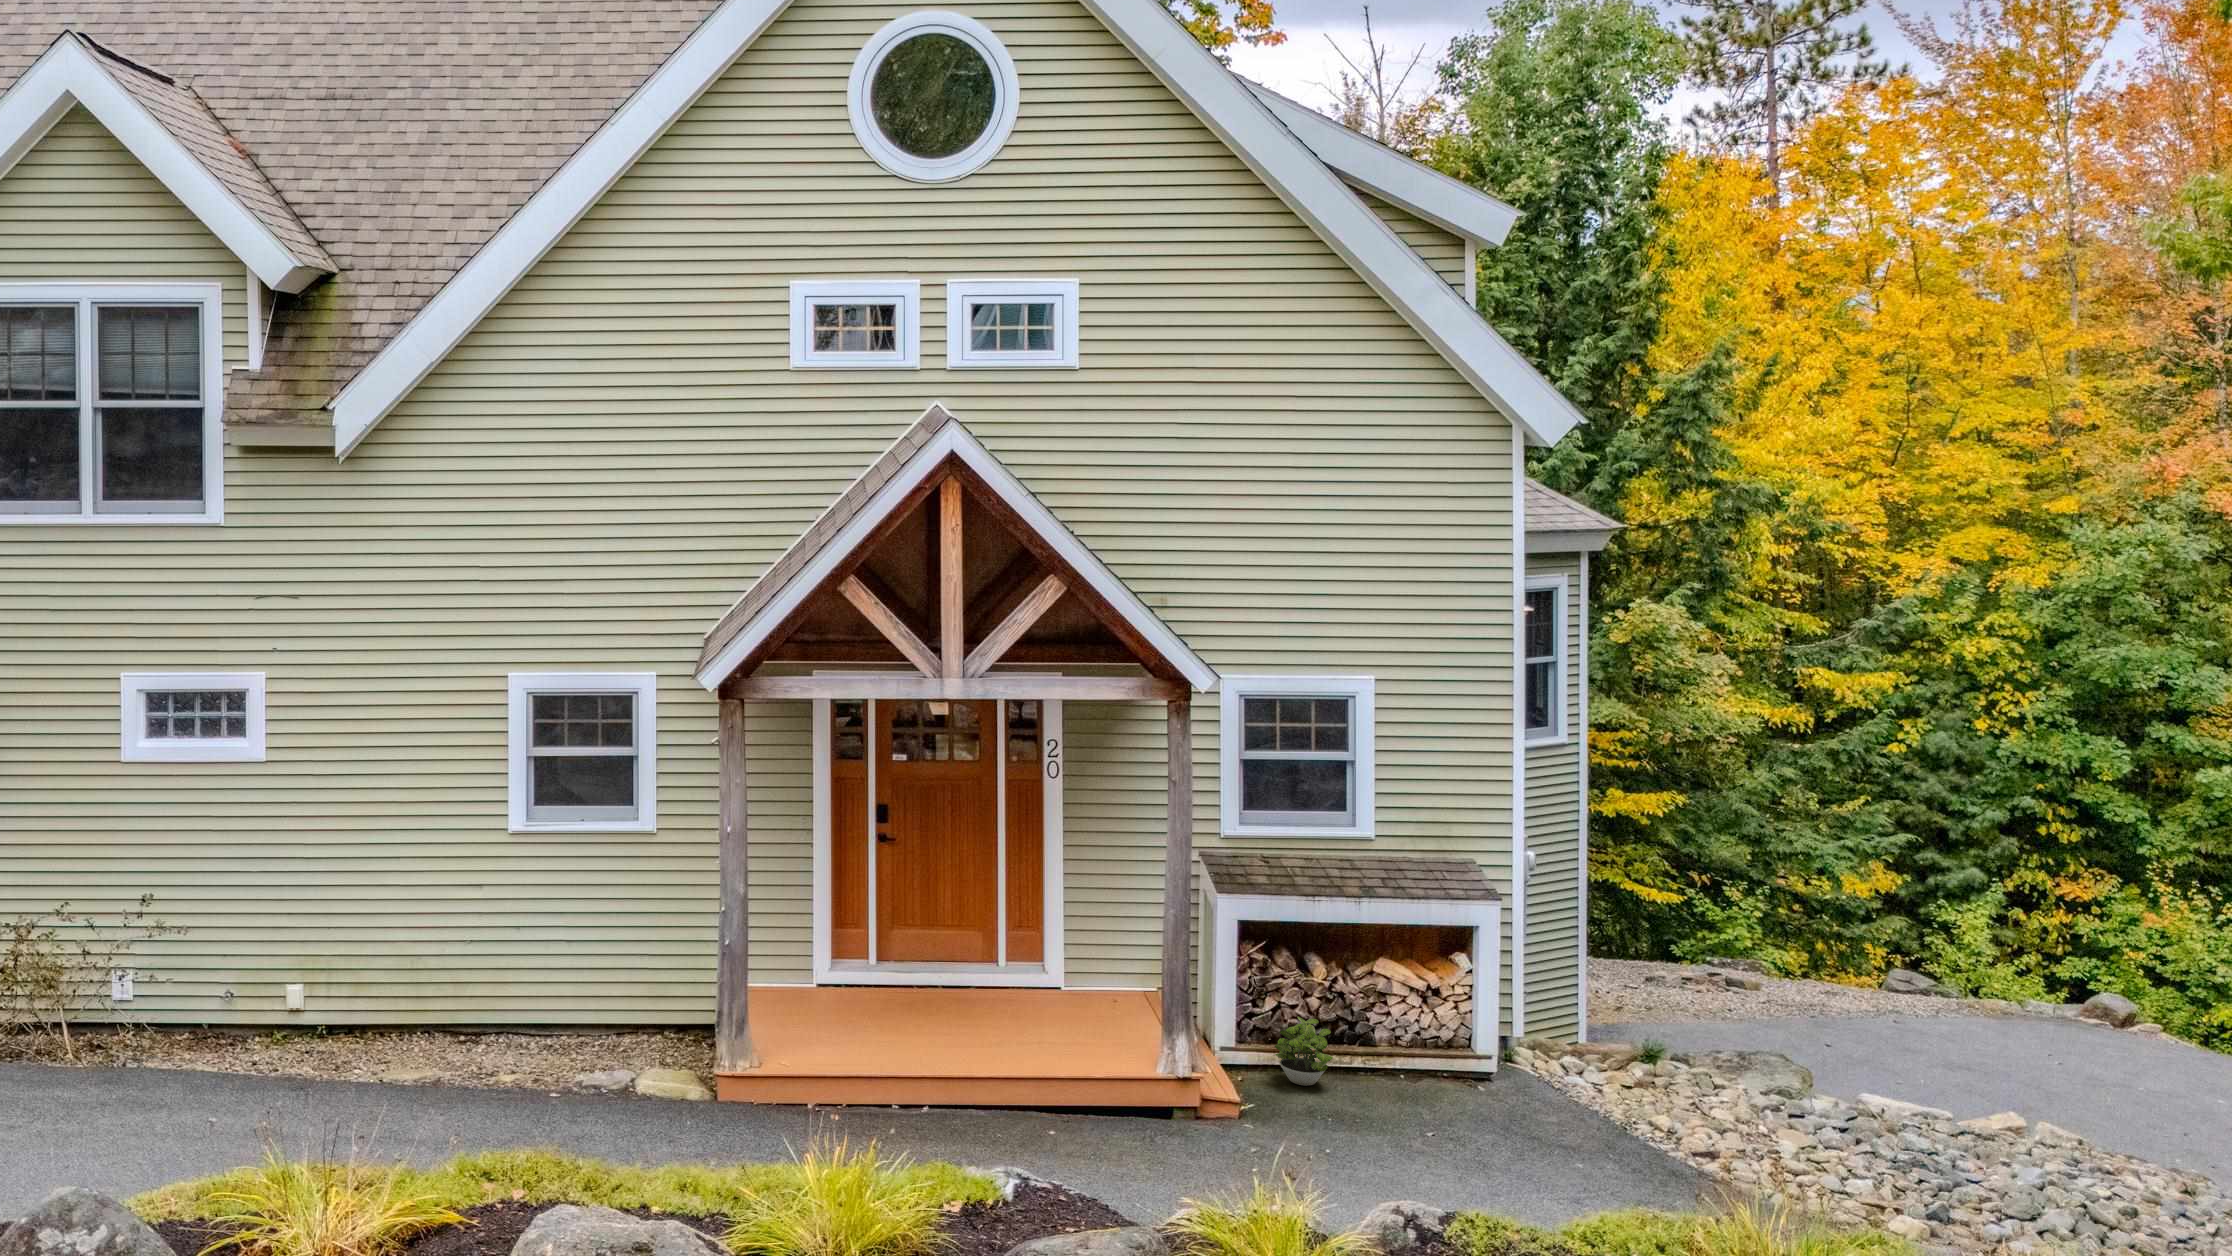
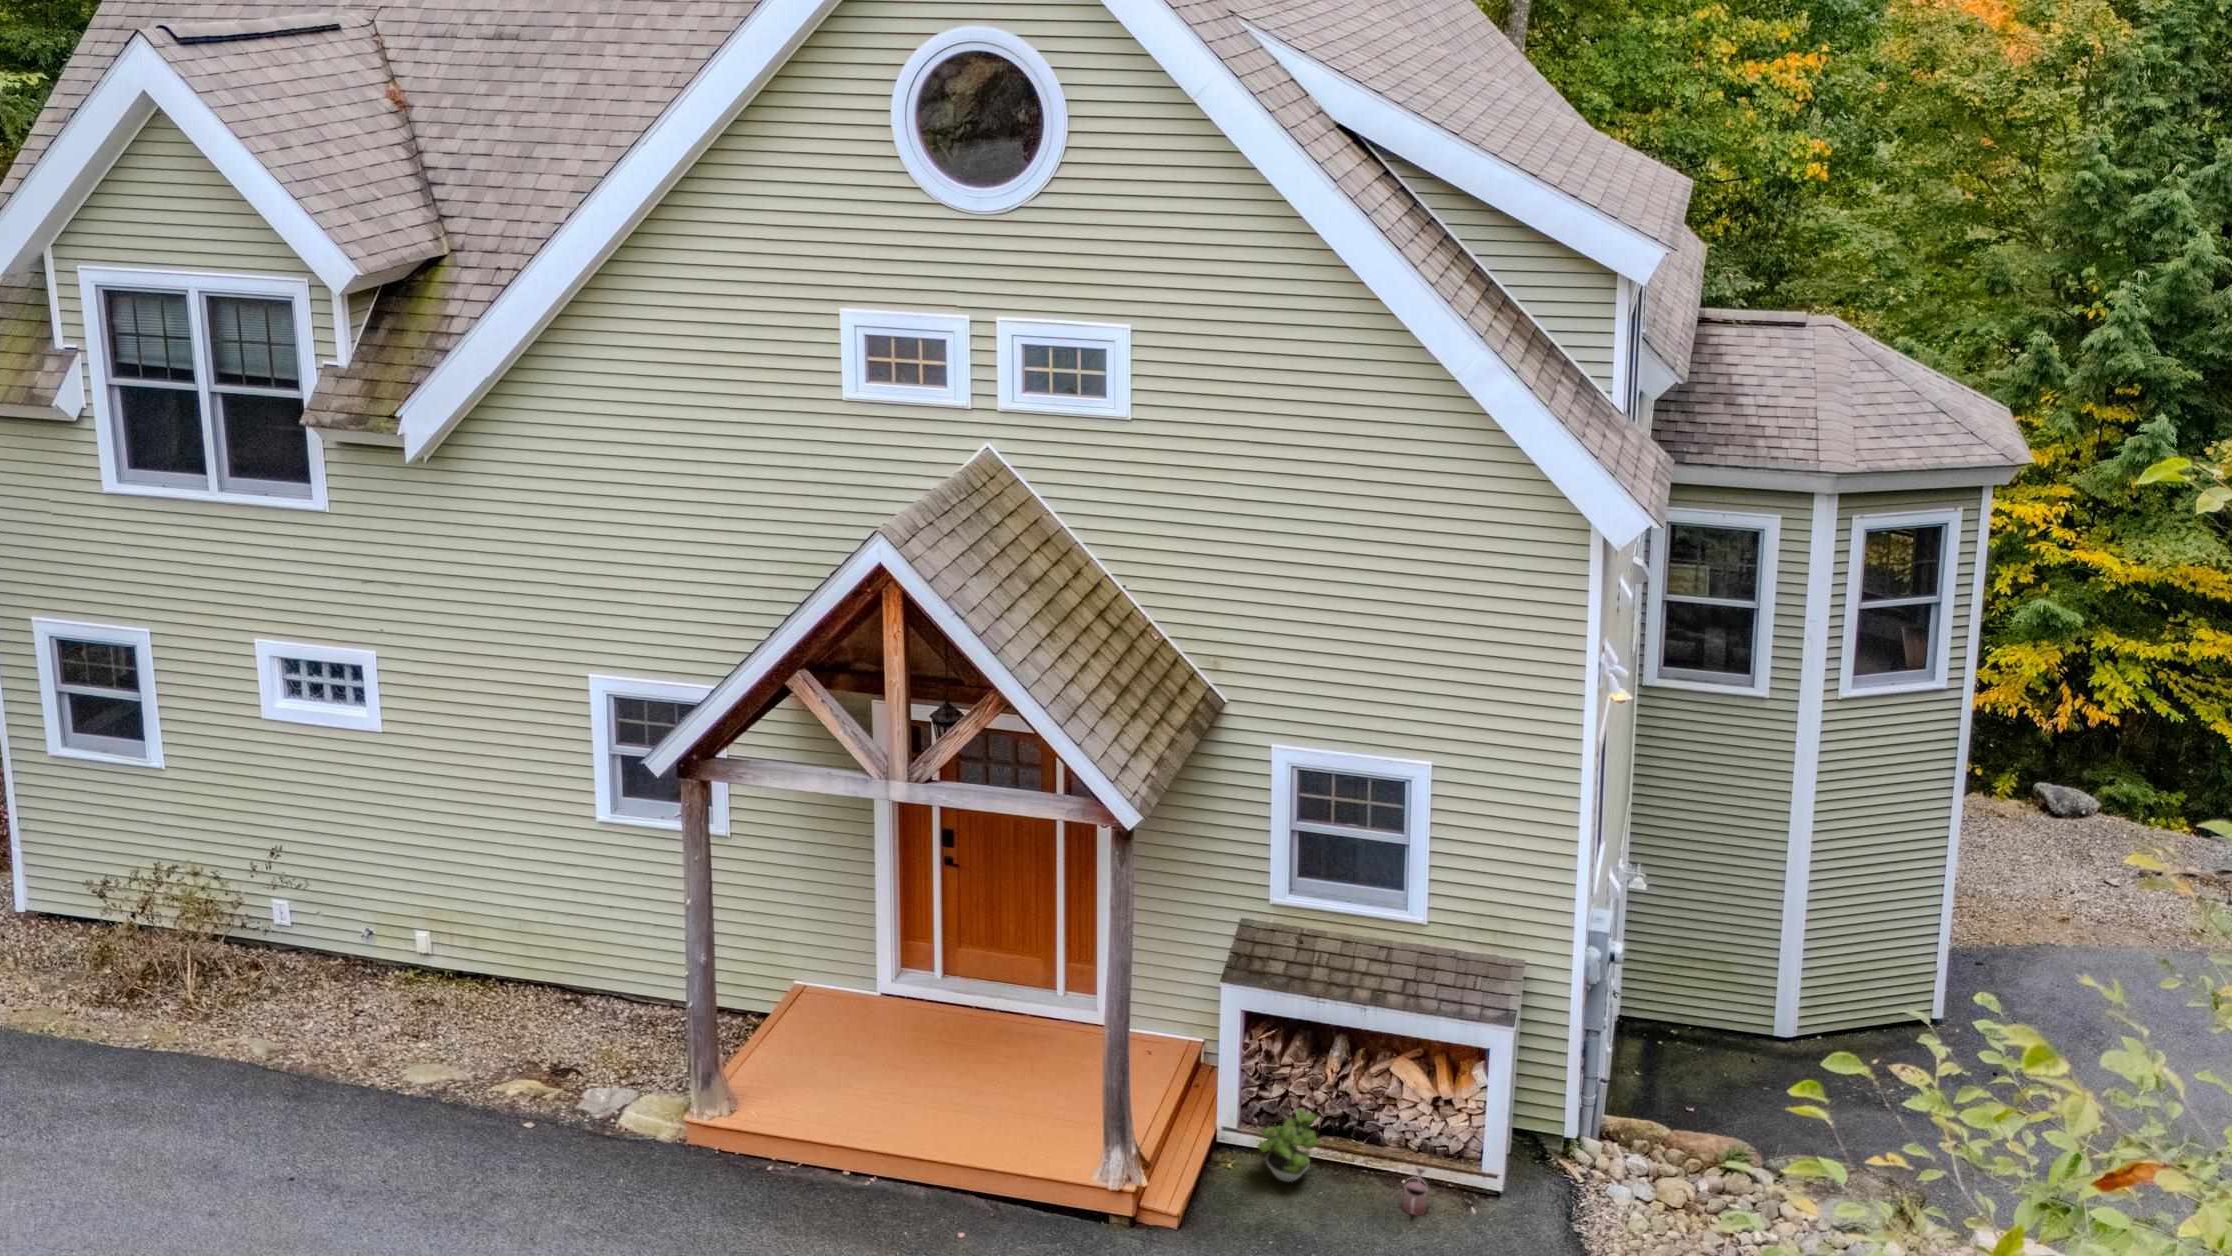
watering can: none [1418,1056,1446,1097] -> present [1403,1168,1429,1215]

